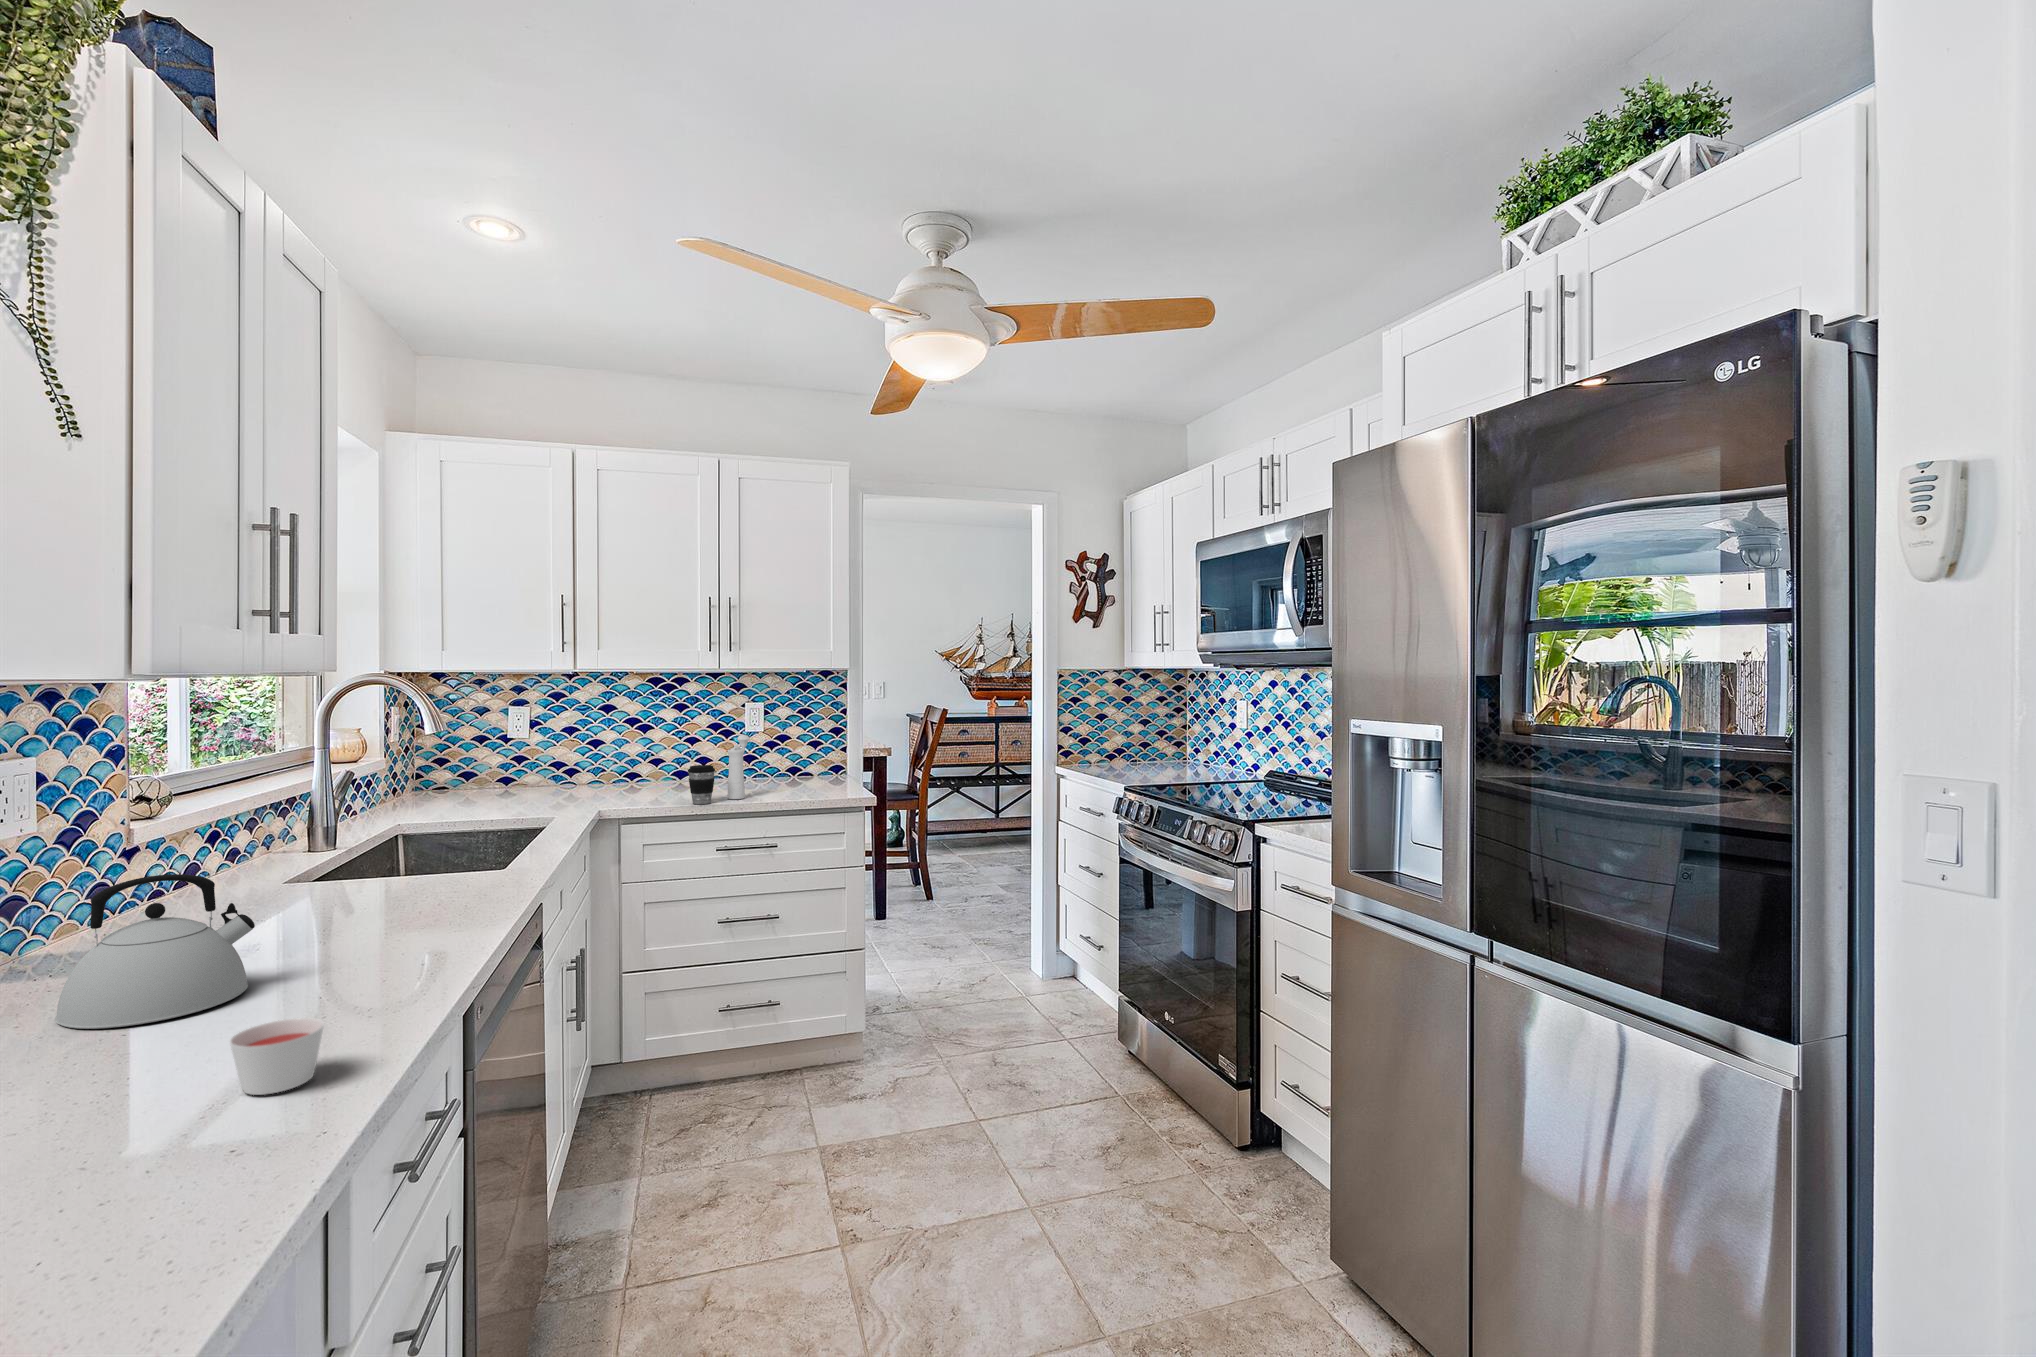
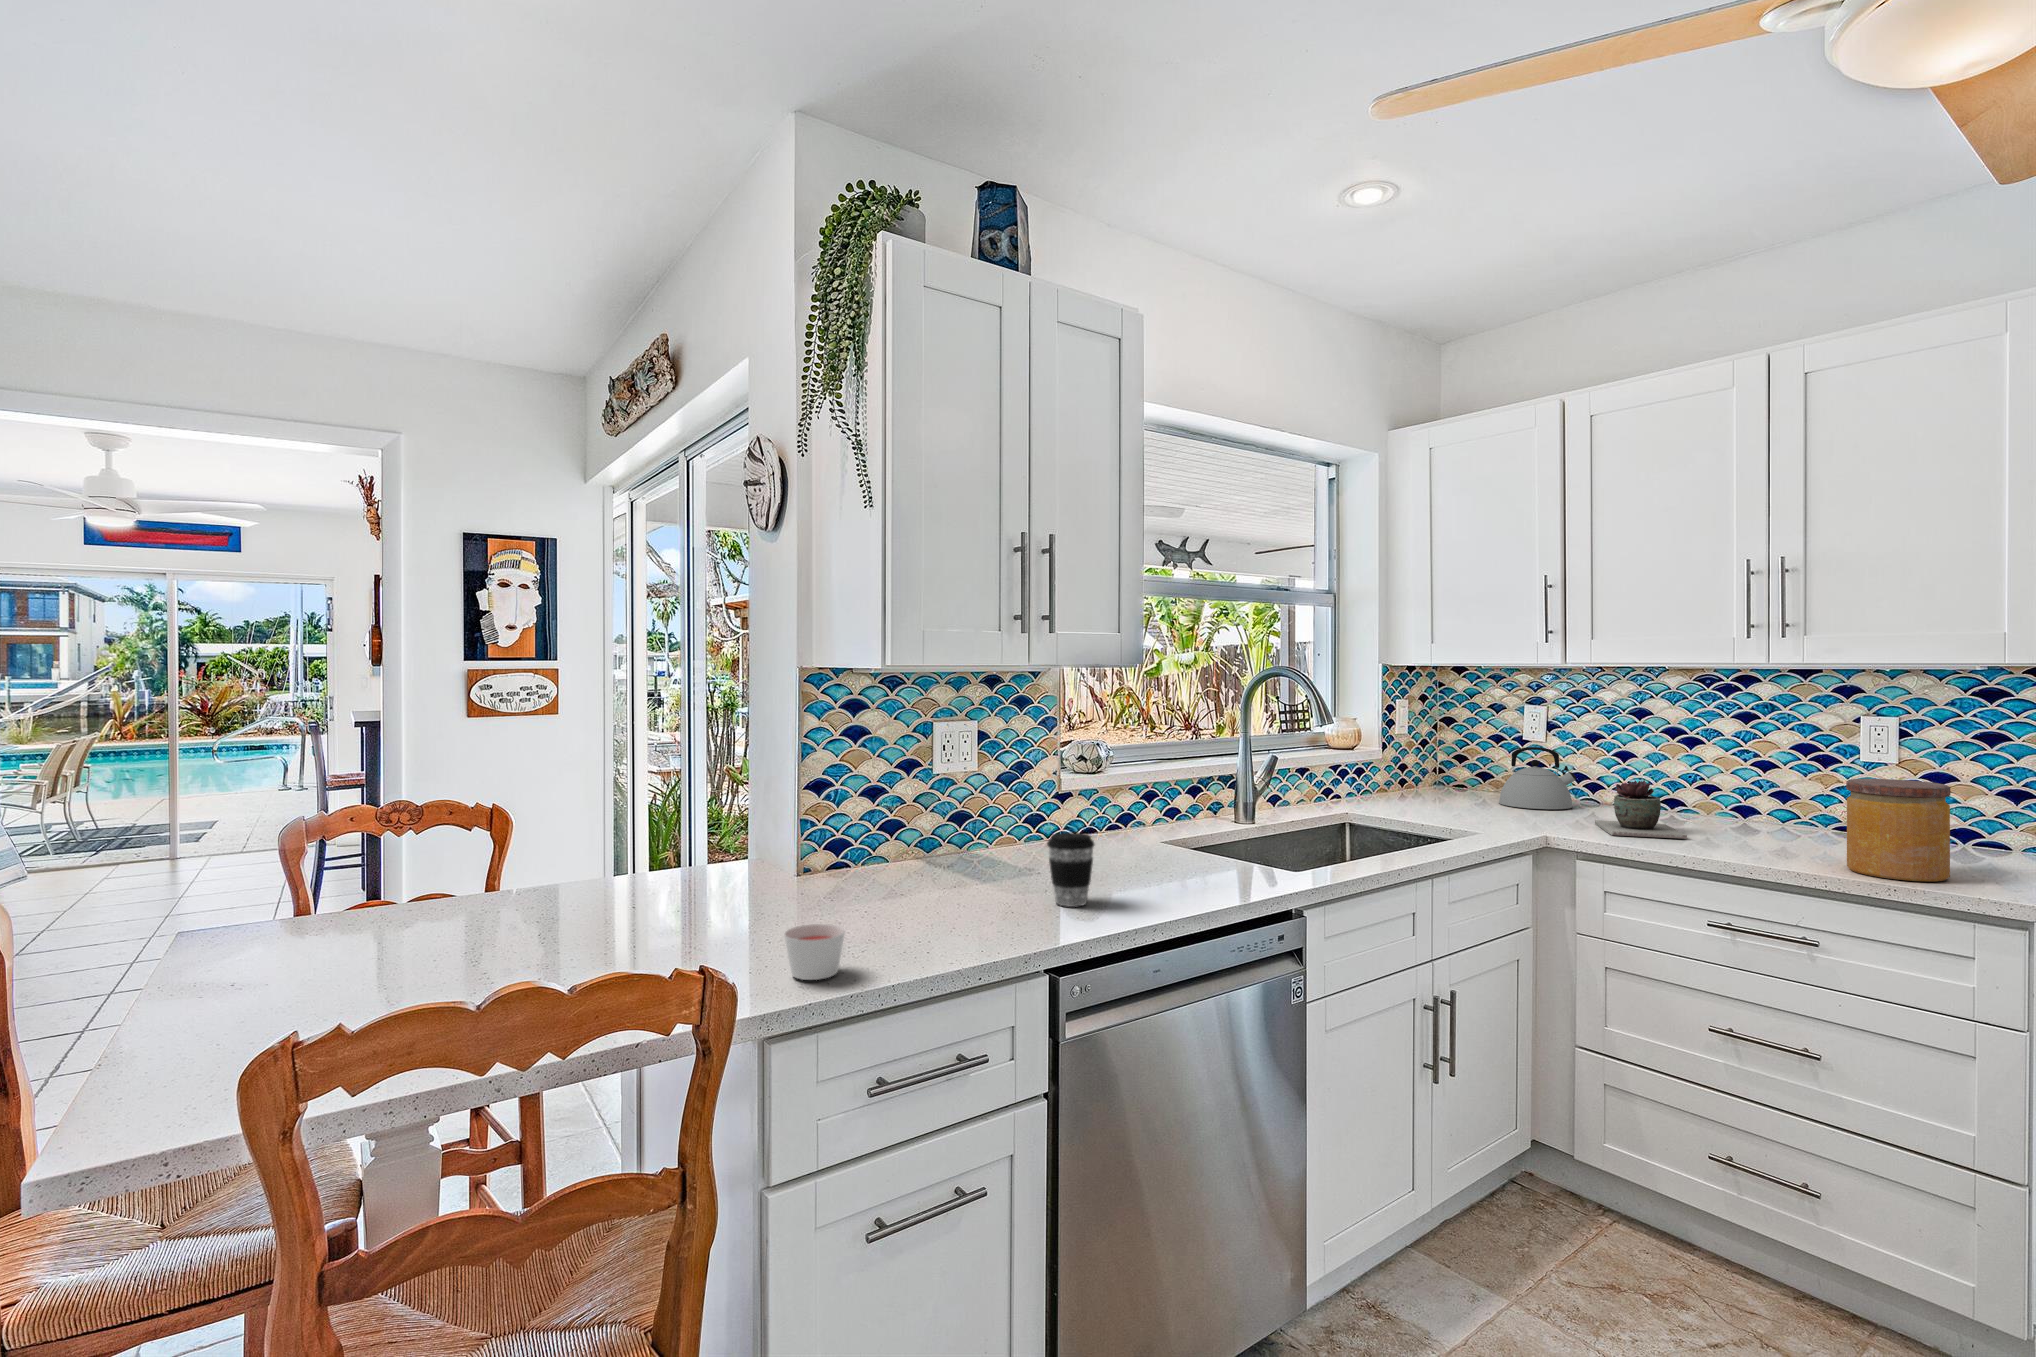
pepper mill: present [727,735,750,799] -> none [1760,760,1817,855]
jar: none [779,743,826,802] -> present [1846,779,1951,881]
succulent plant: none [607,760,680,804] -> present [1595,781,1687,839]
coffee cup: present [688,765,715,804] -> present [1047,832,1094,907]
kettle: present [55,874,255,1029] -> present [1499,747,1576,809]

